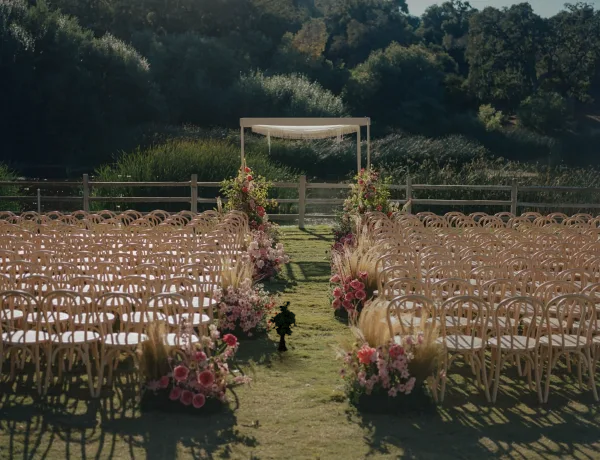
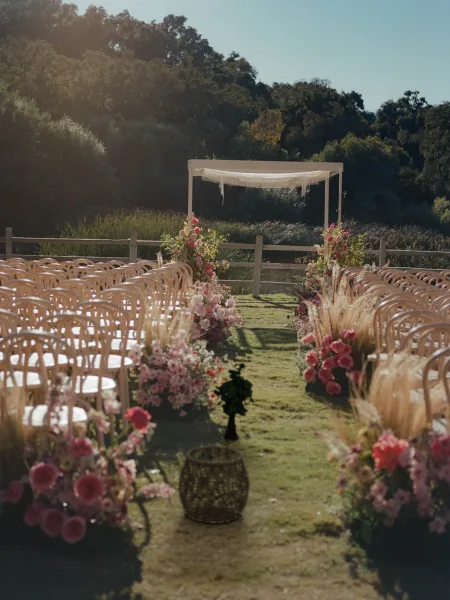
woven basket: none [252,354,294,399] -> present [178,446,250,524]

